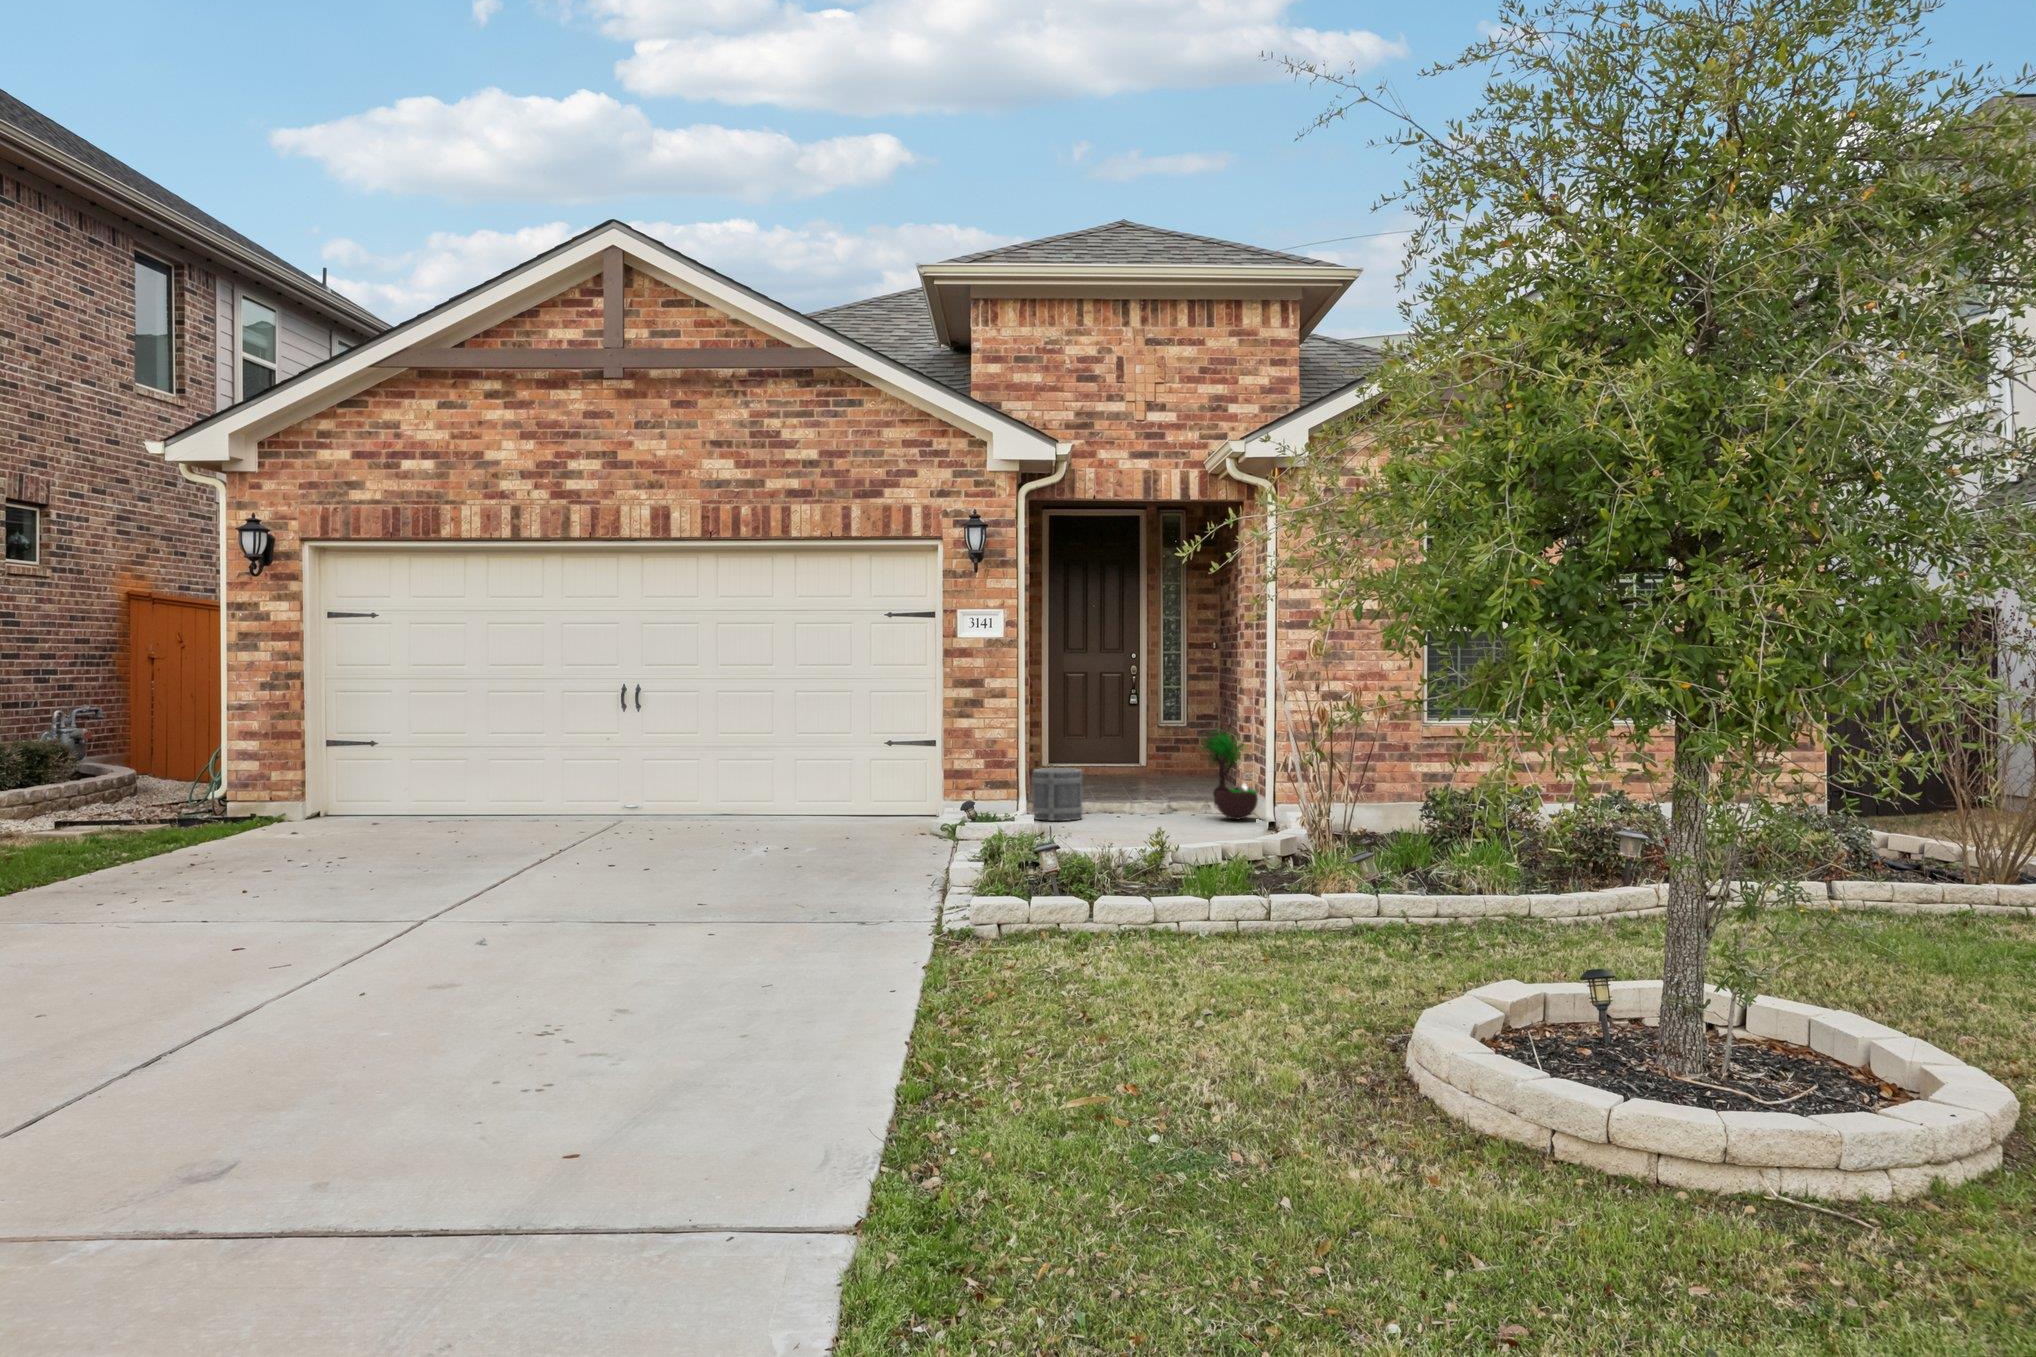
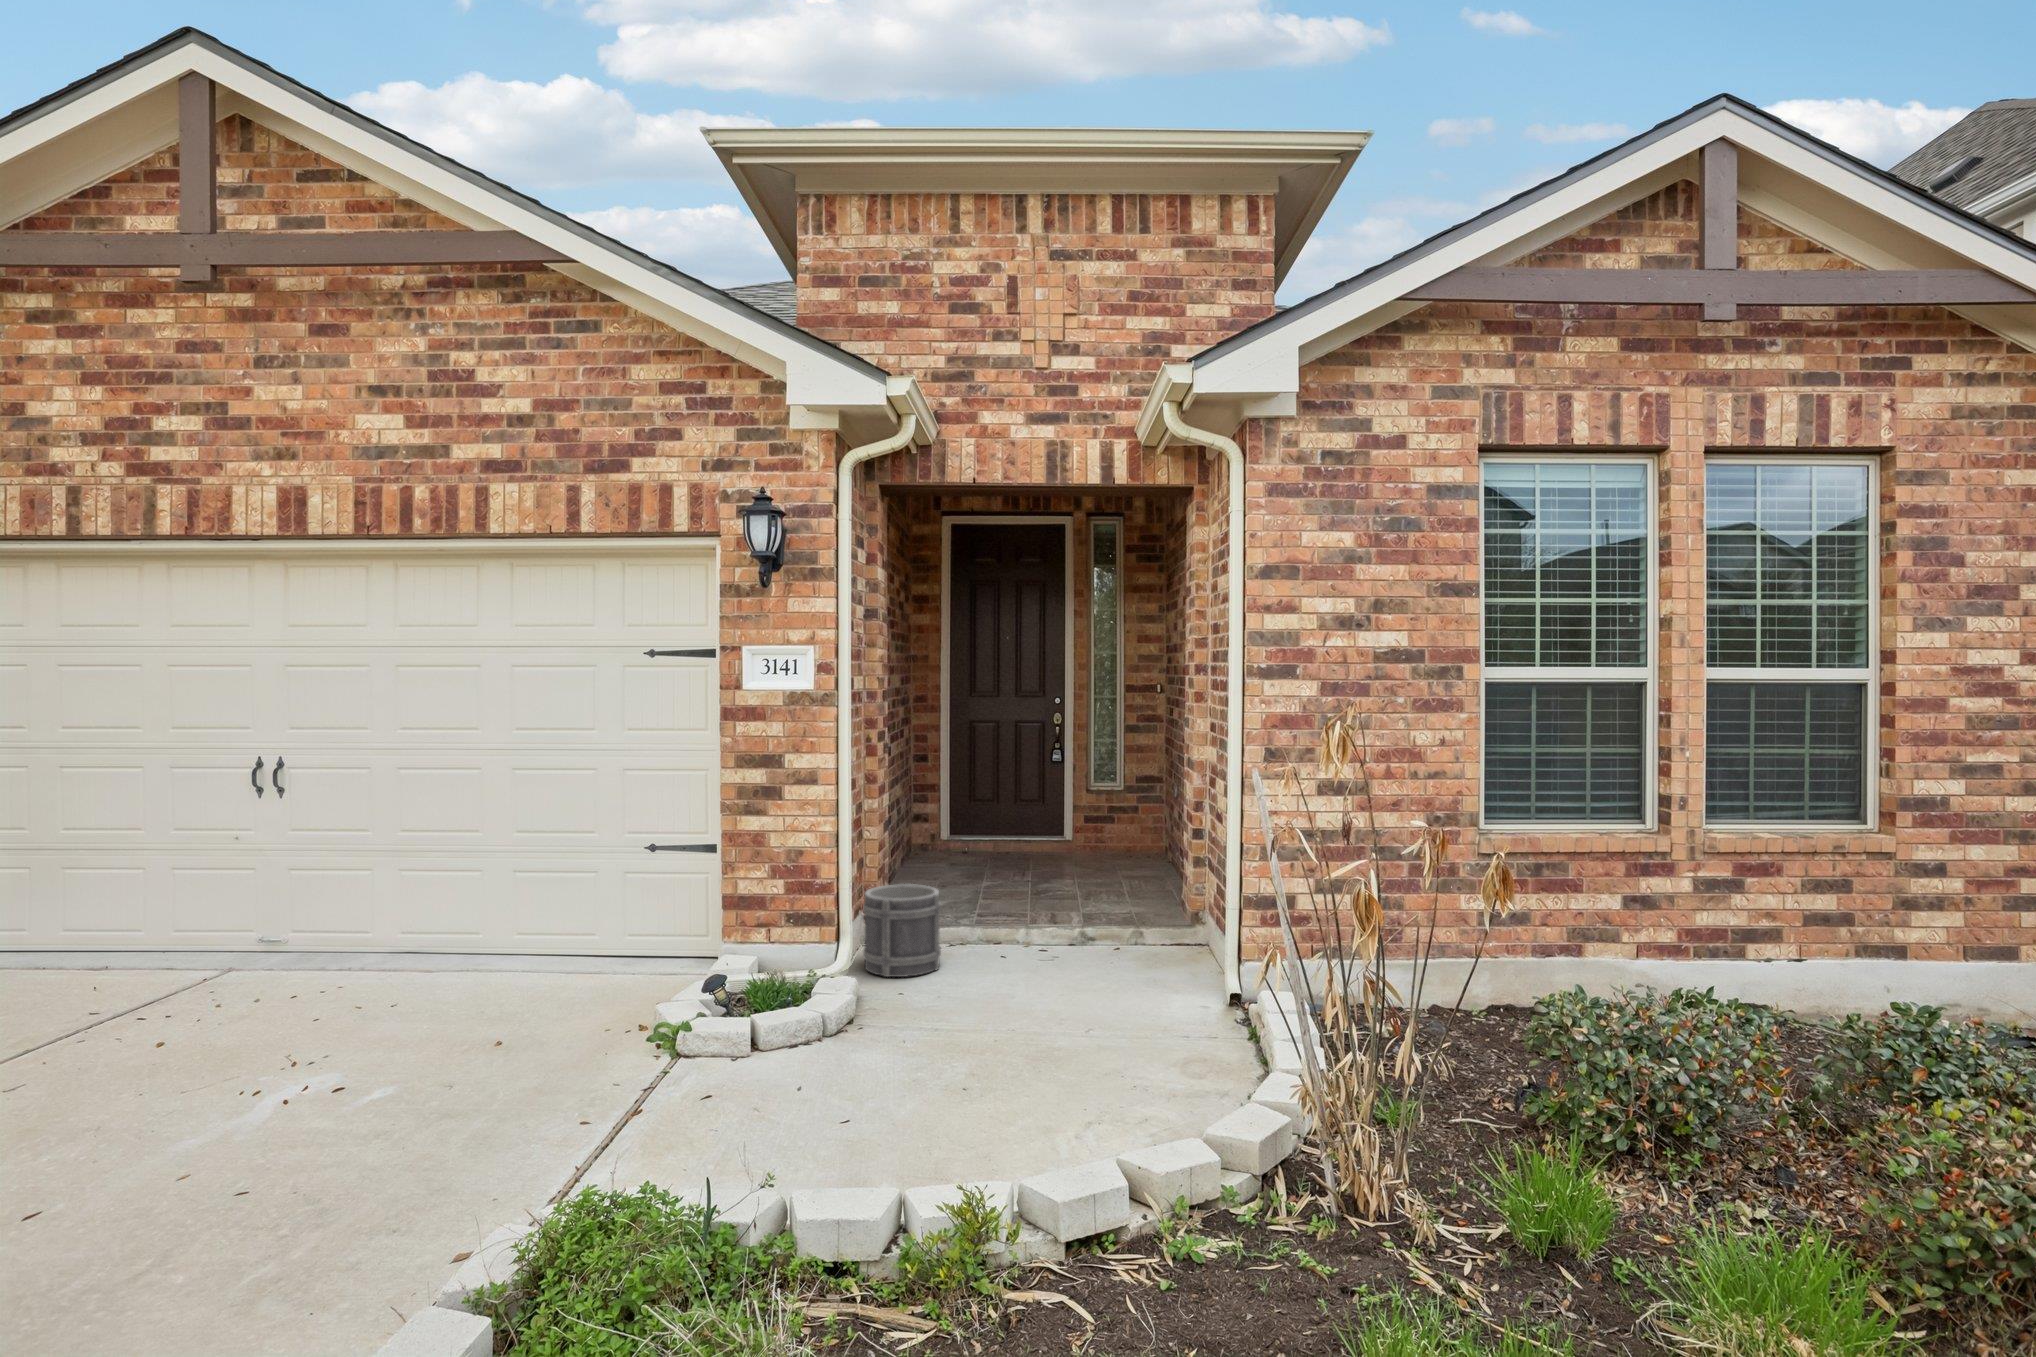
potted tree: present [1199,726,1258,820] -> none [1118,820,1212,979]

